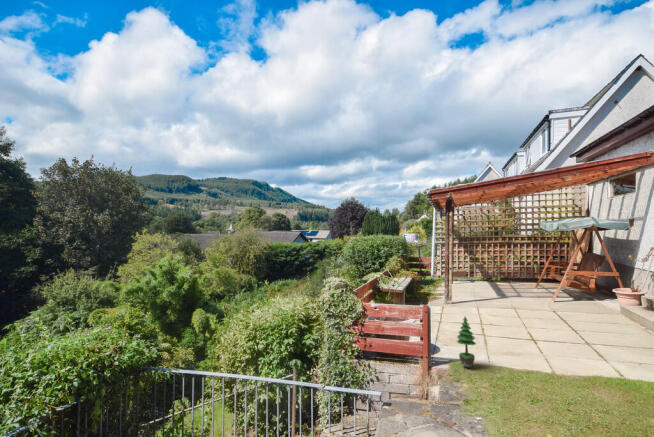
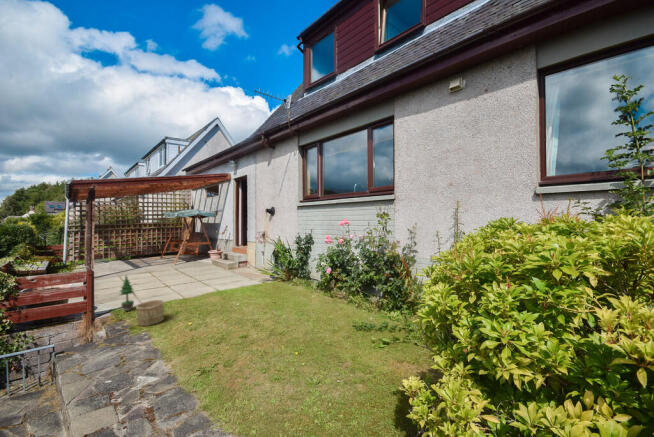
wooden bucket: none [466,370,508,416] -> present [136,300,164,326]

